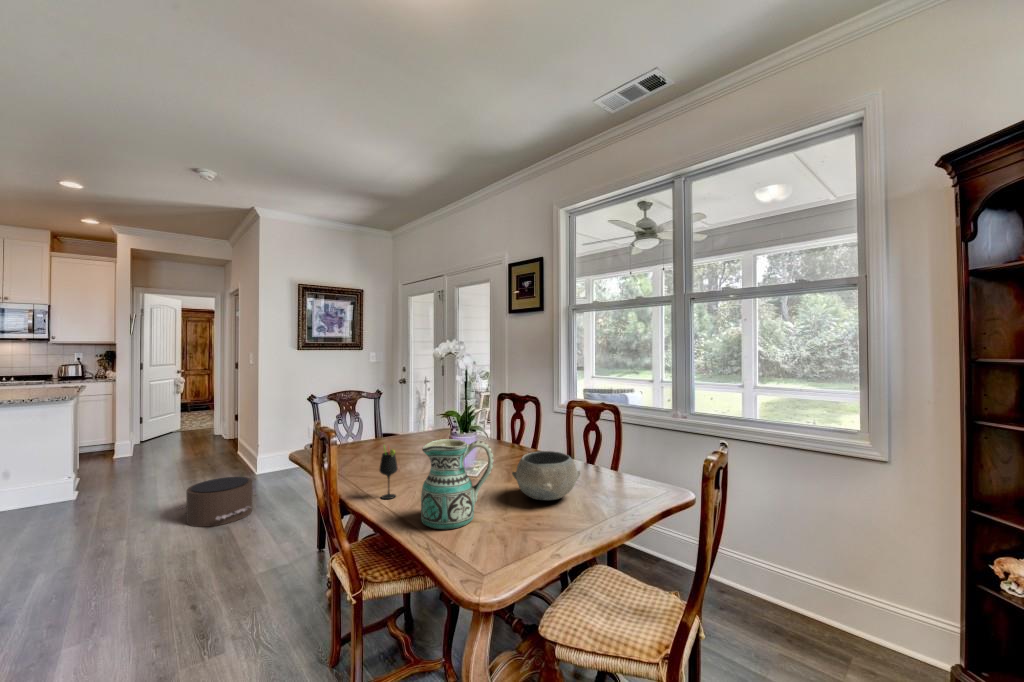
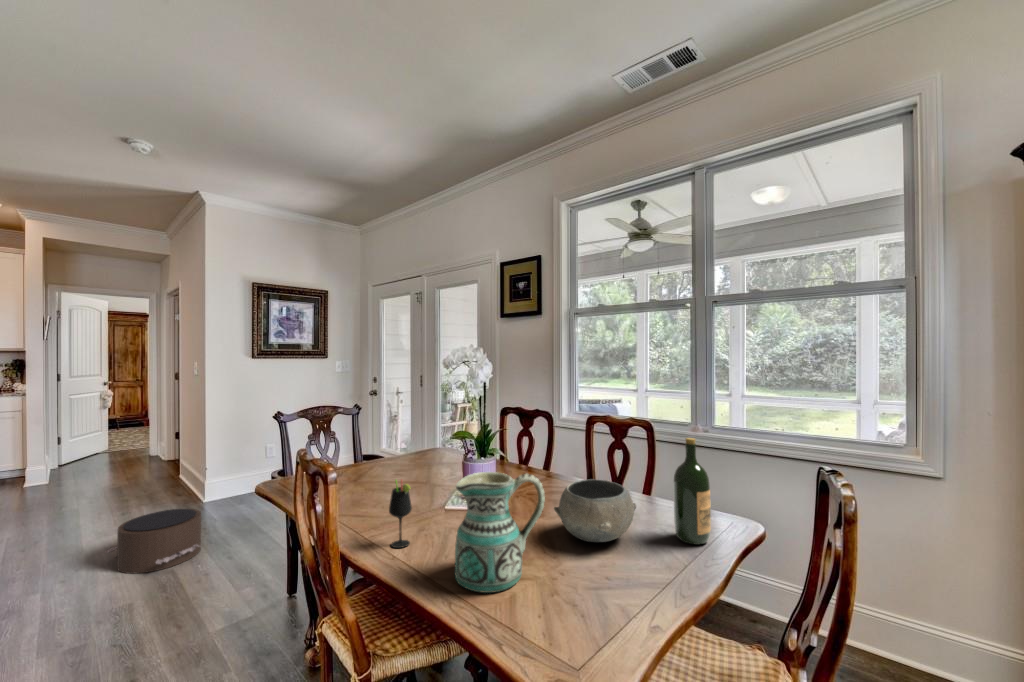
wine bottle: none [611,417,640,505] -> present [673,438,711,545]

